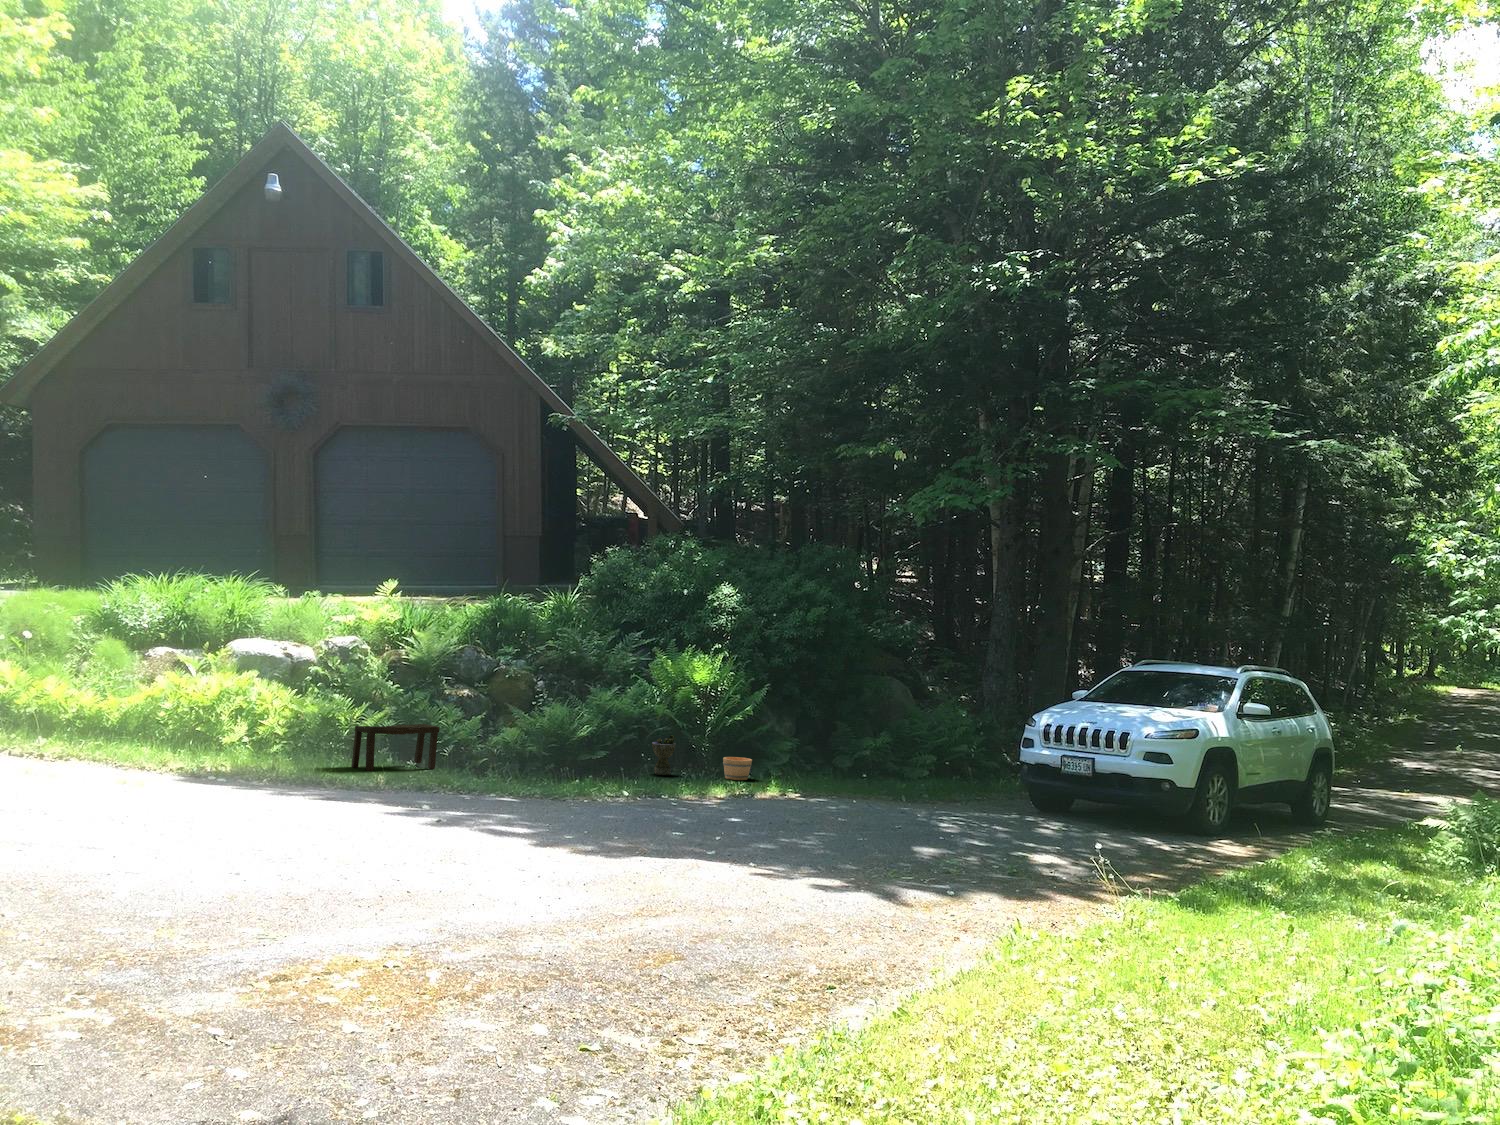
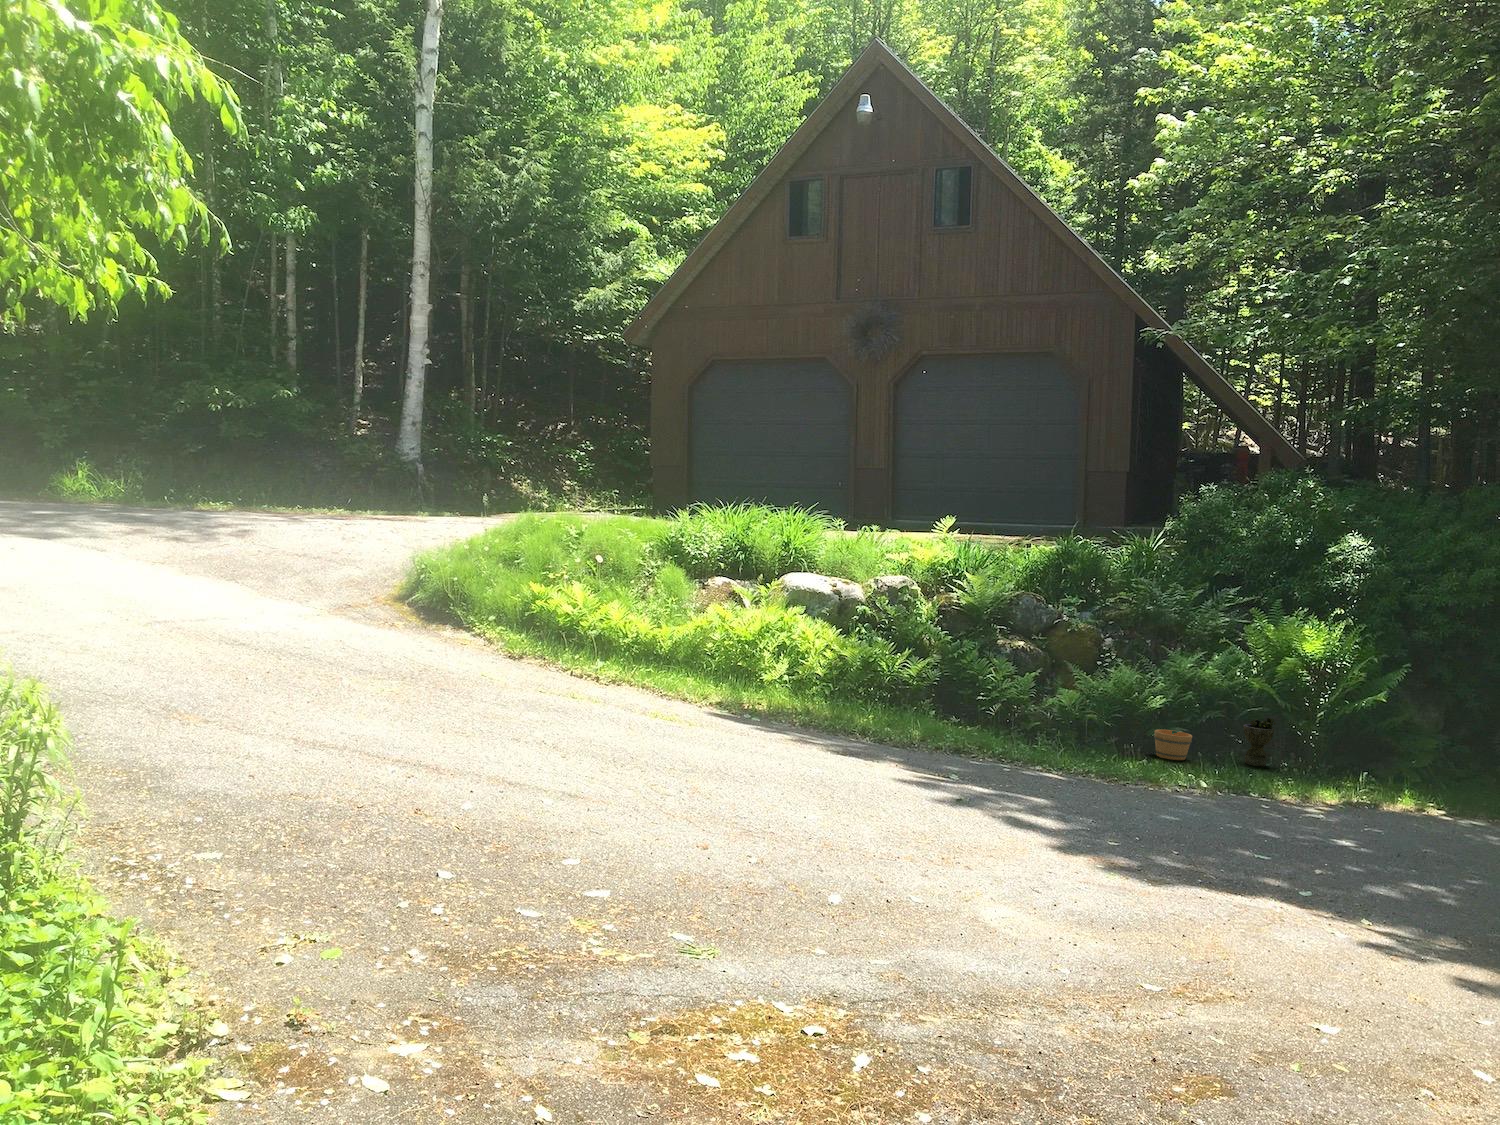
bench: present [351,724,439,771] -> none [889,675,986,731]
bucket: present [723,757,752,780] -> present [1154,730,1193,760]

